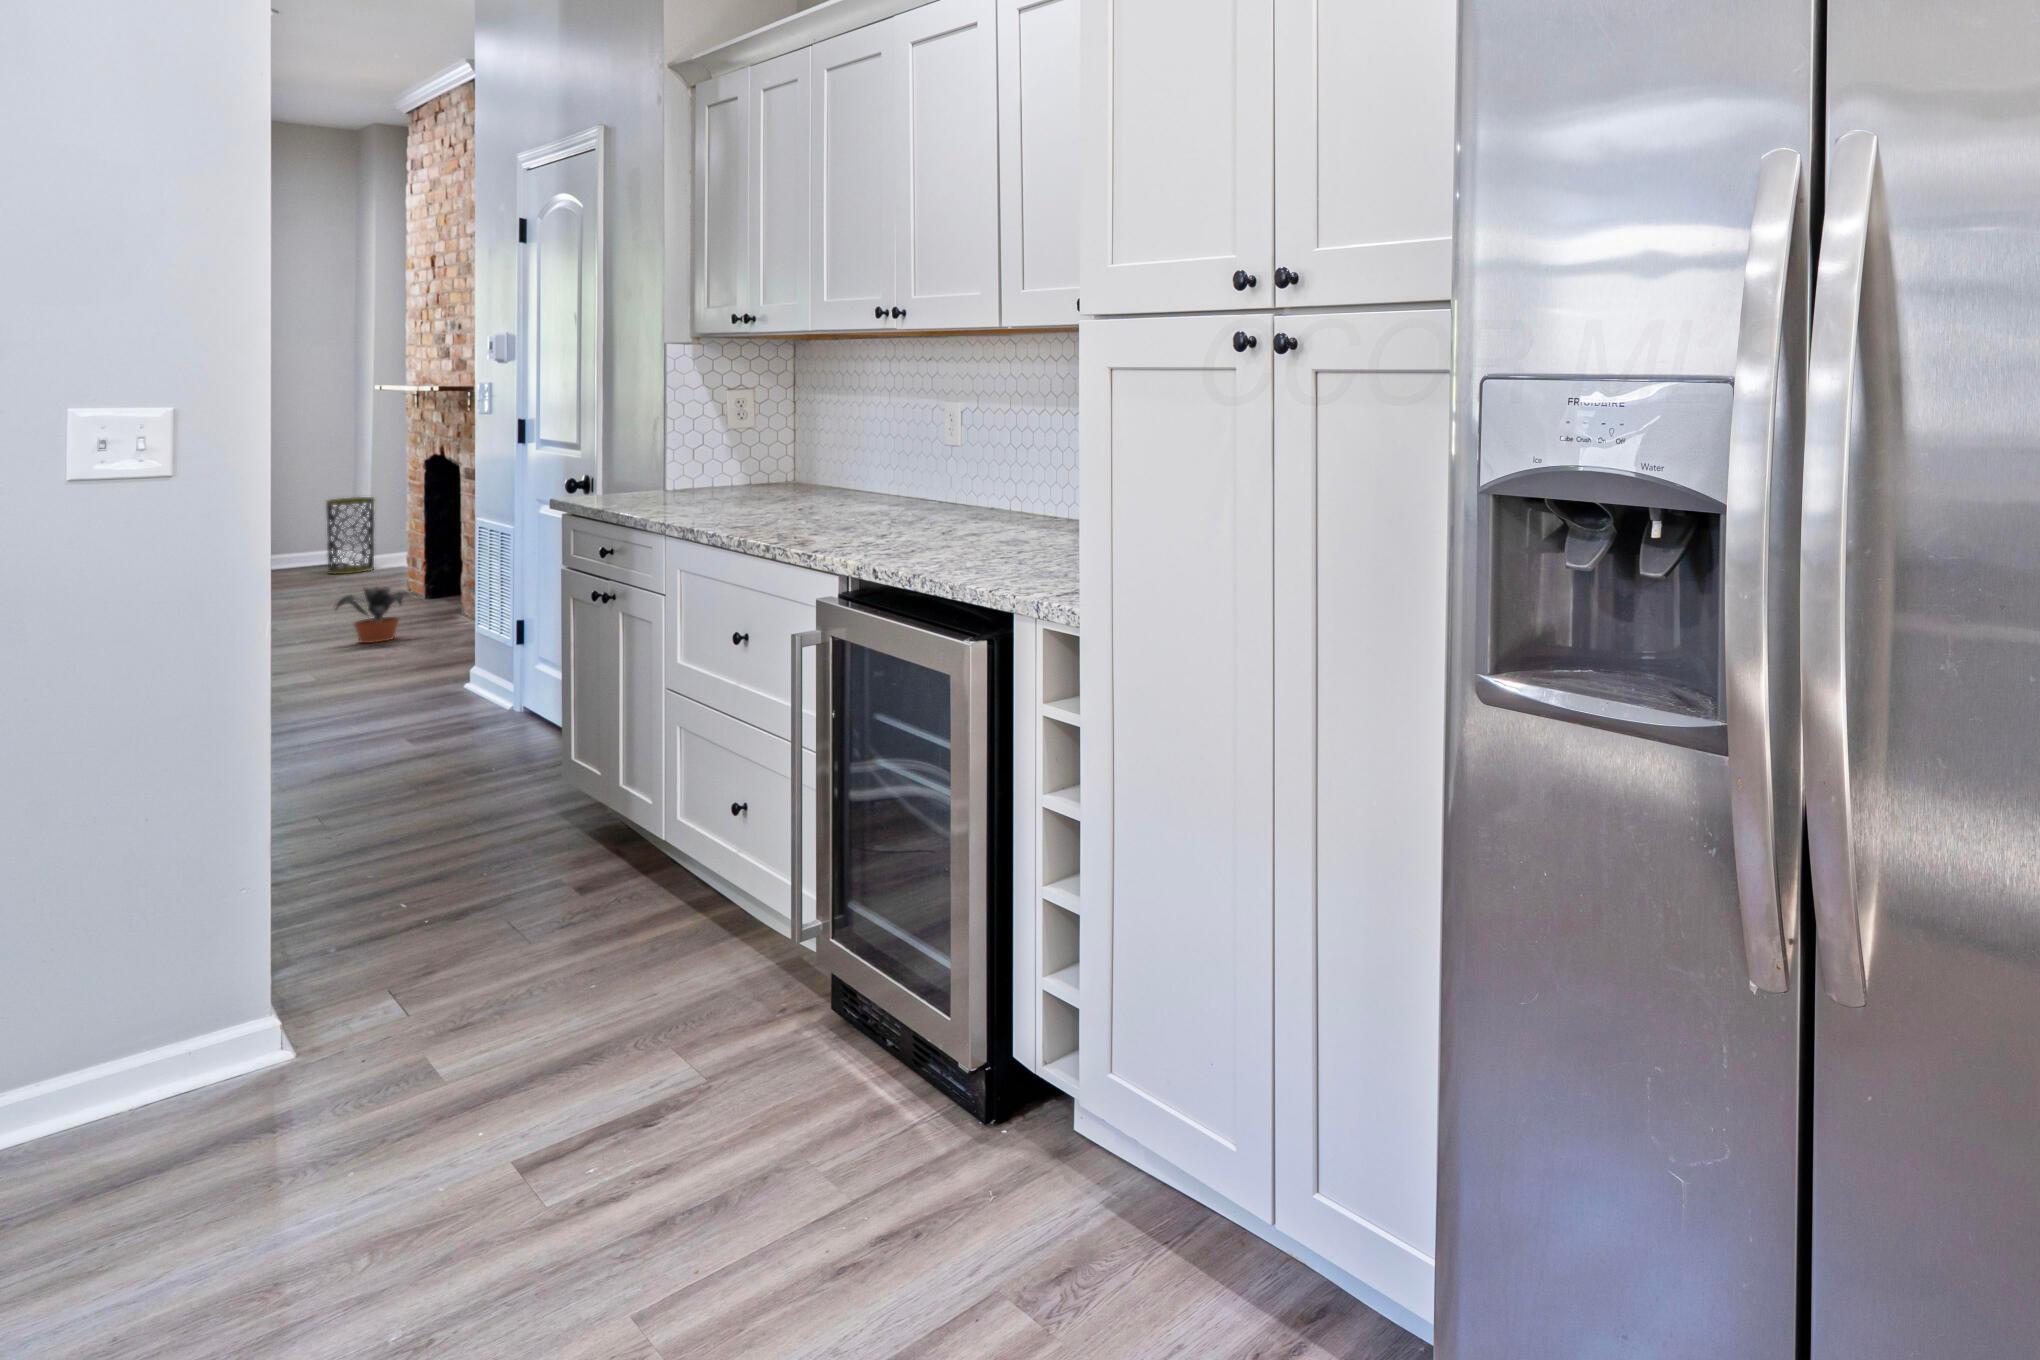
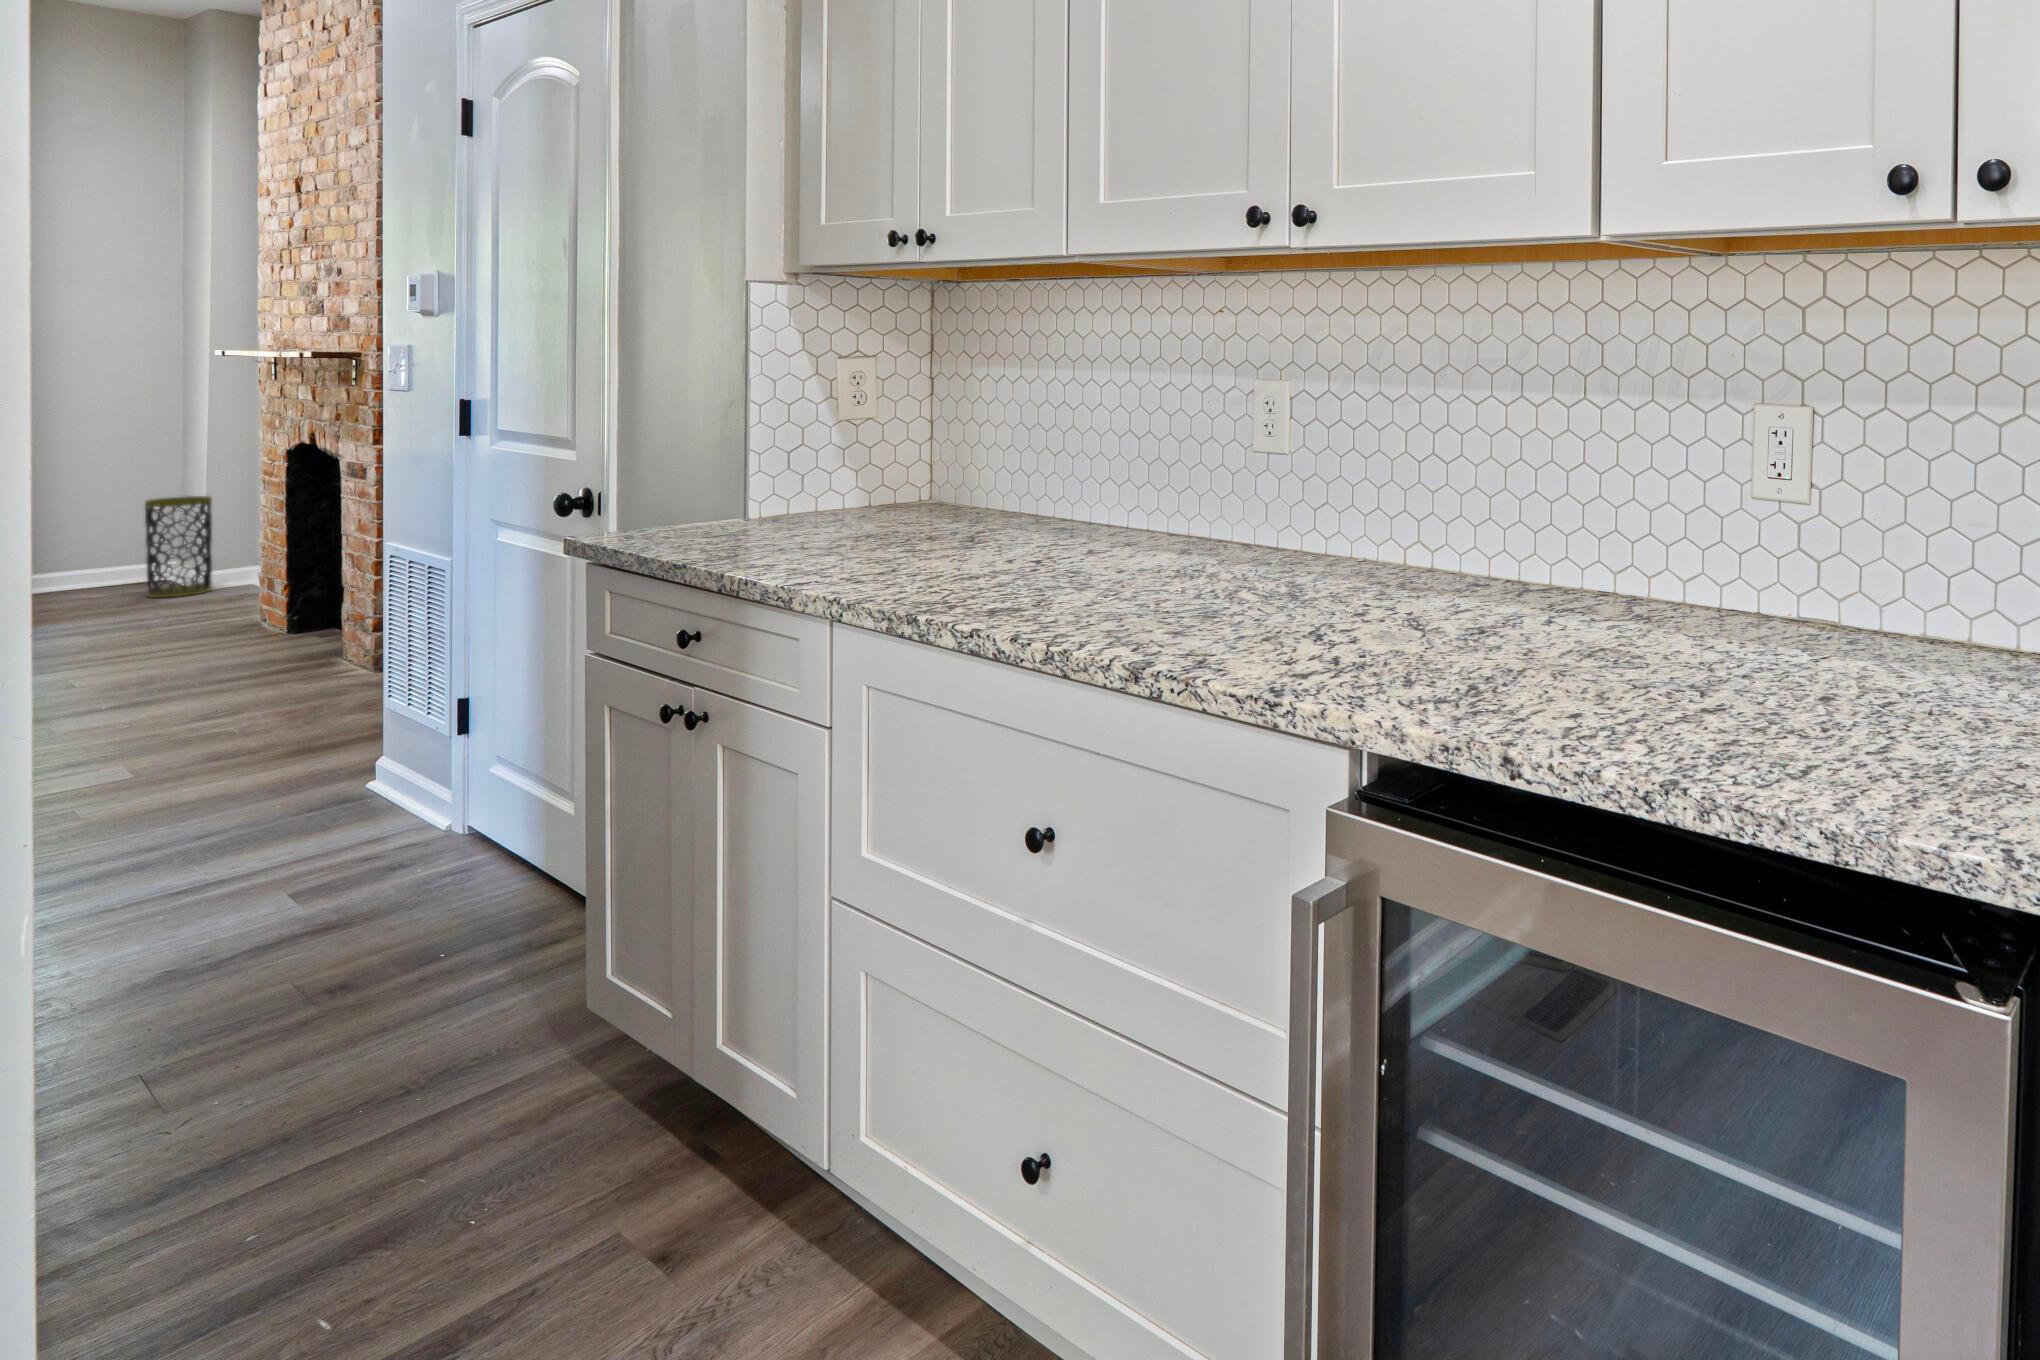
potted plant: present [335,587,419,643] -> none [155,629,292,710]

